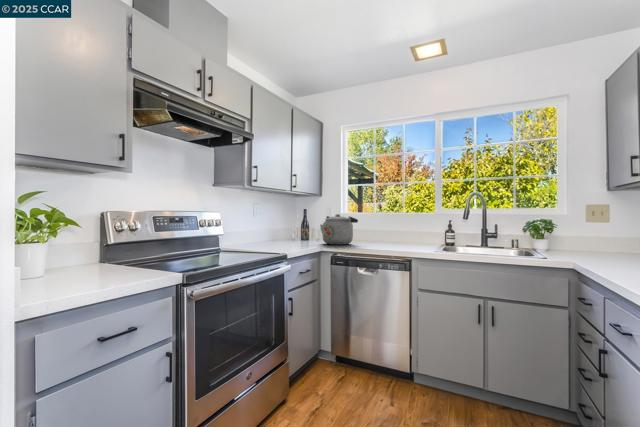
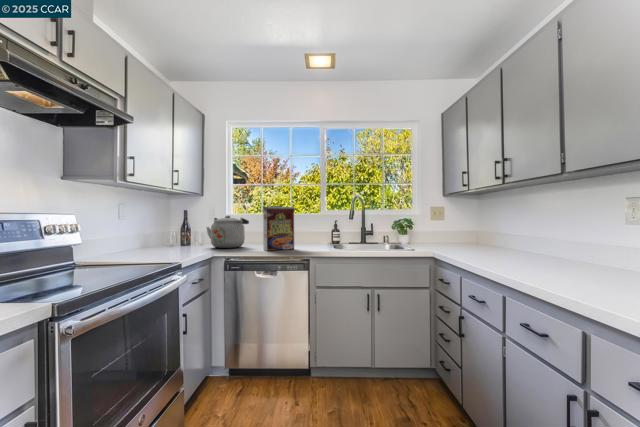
cereal box: none [364,205,399,249] -> present [262,206,295,251]

